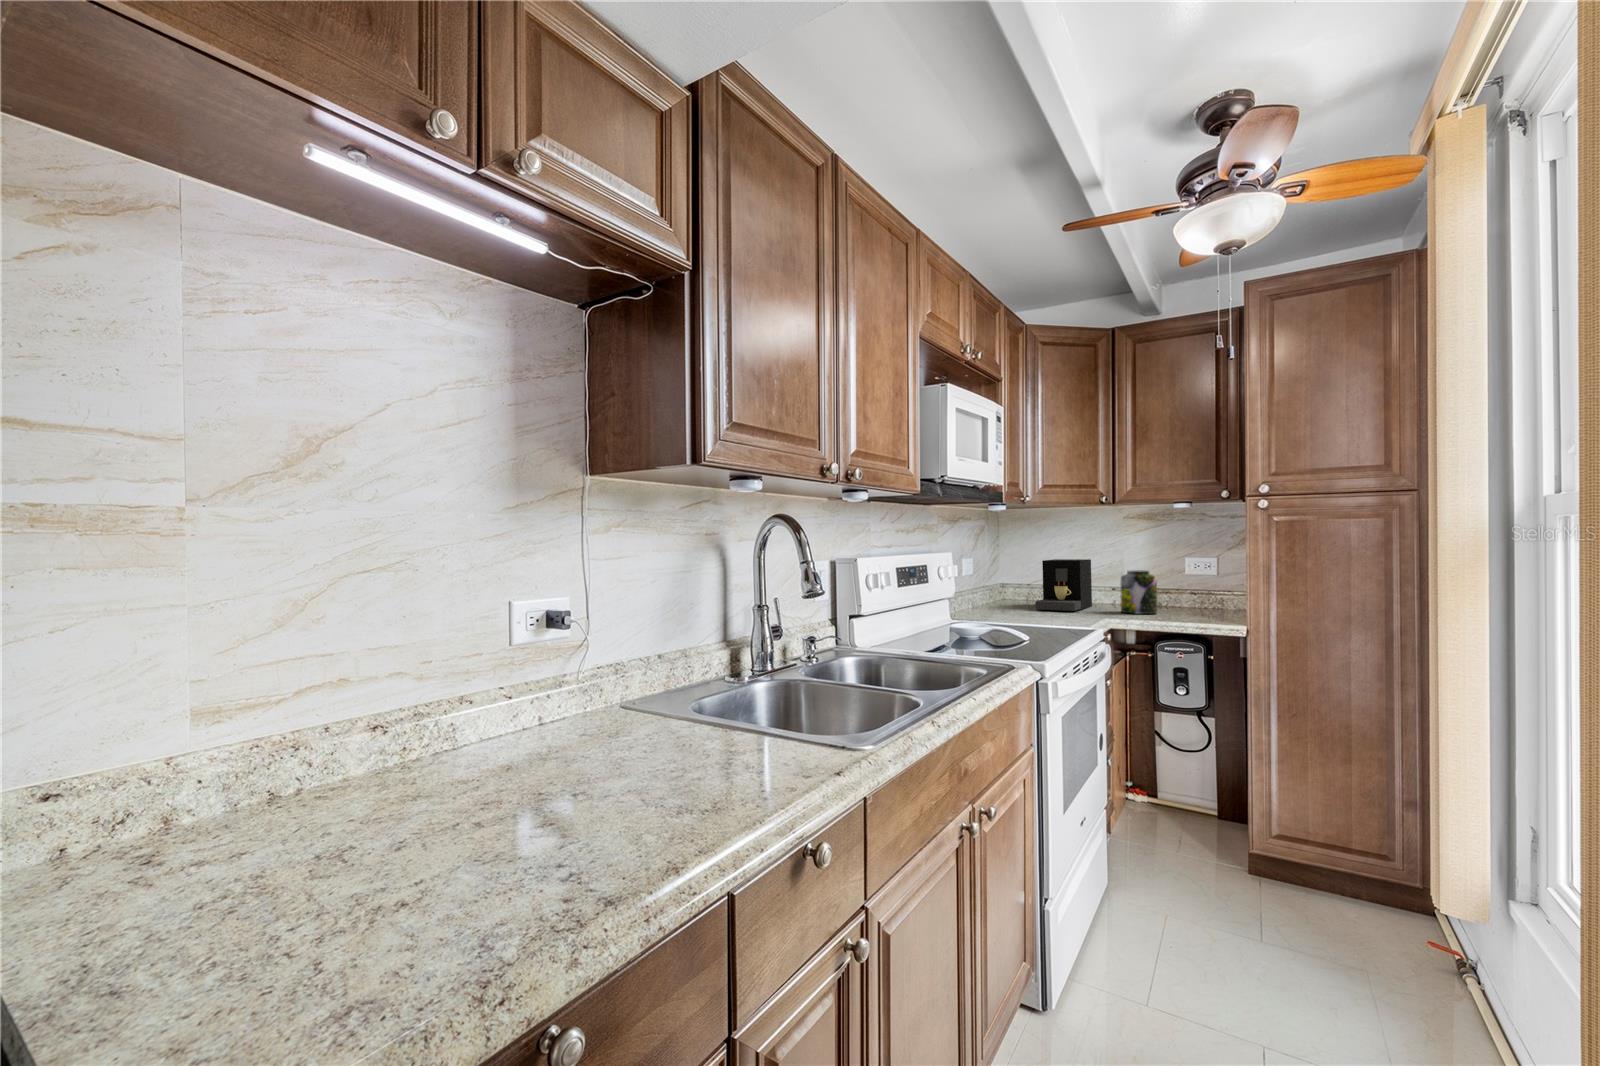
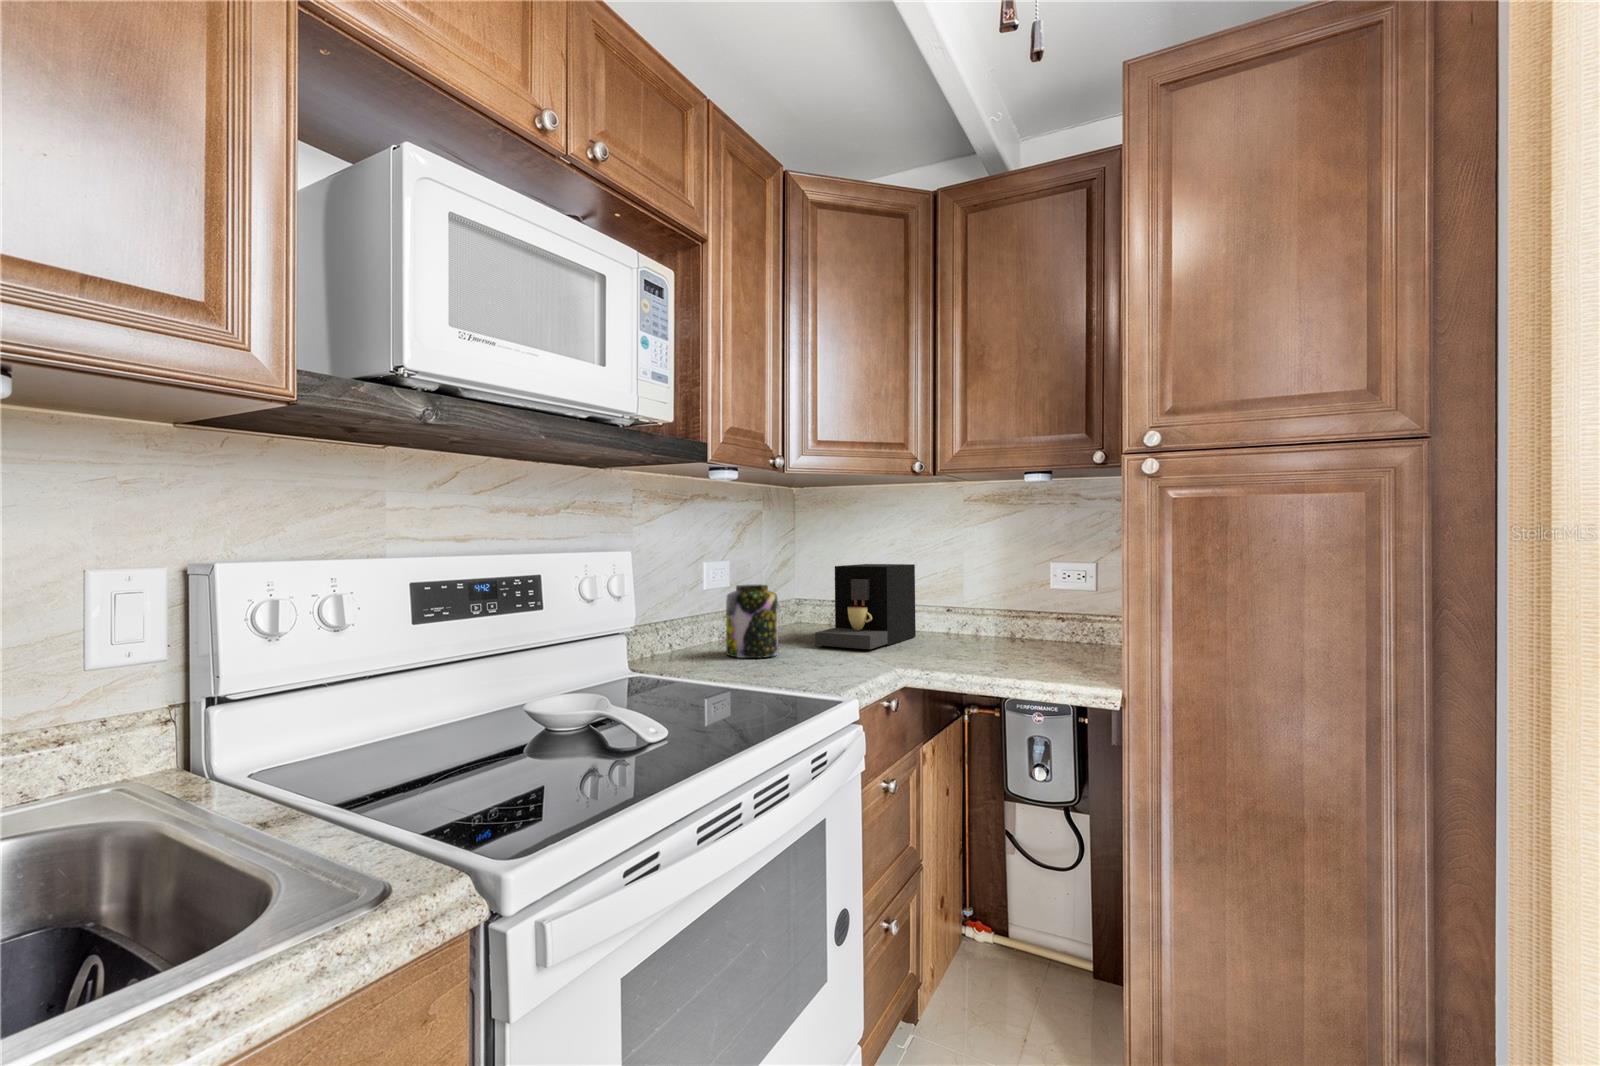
jar: present [1121,571,1158,614] -> present [726,585,778,658]

